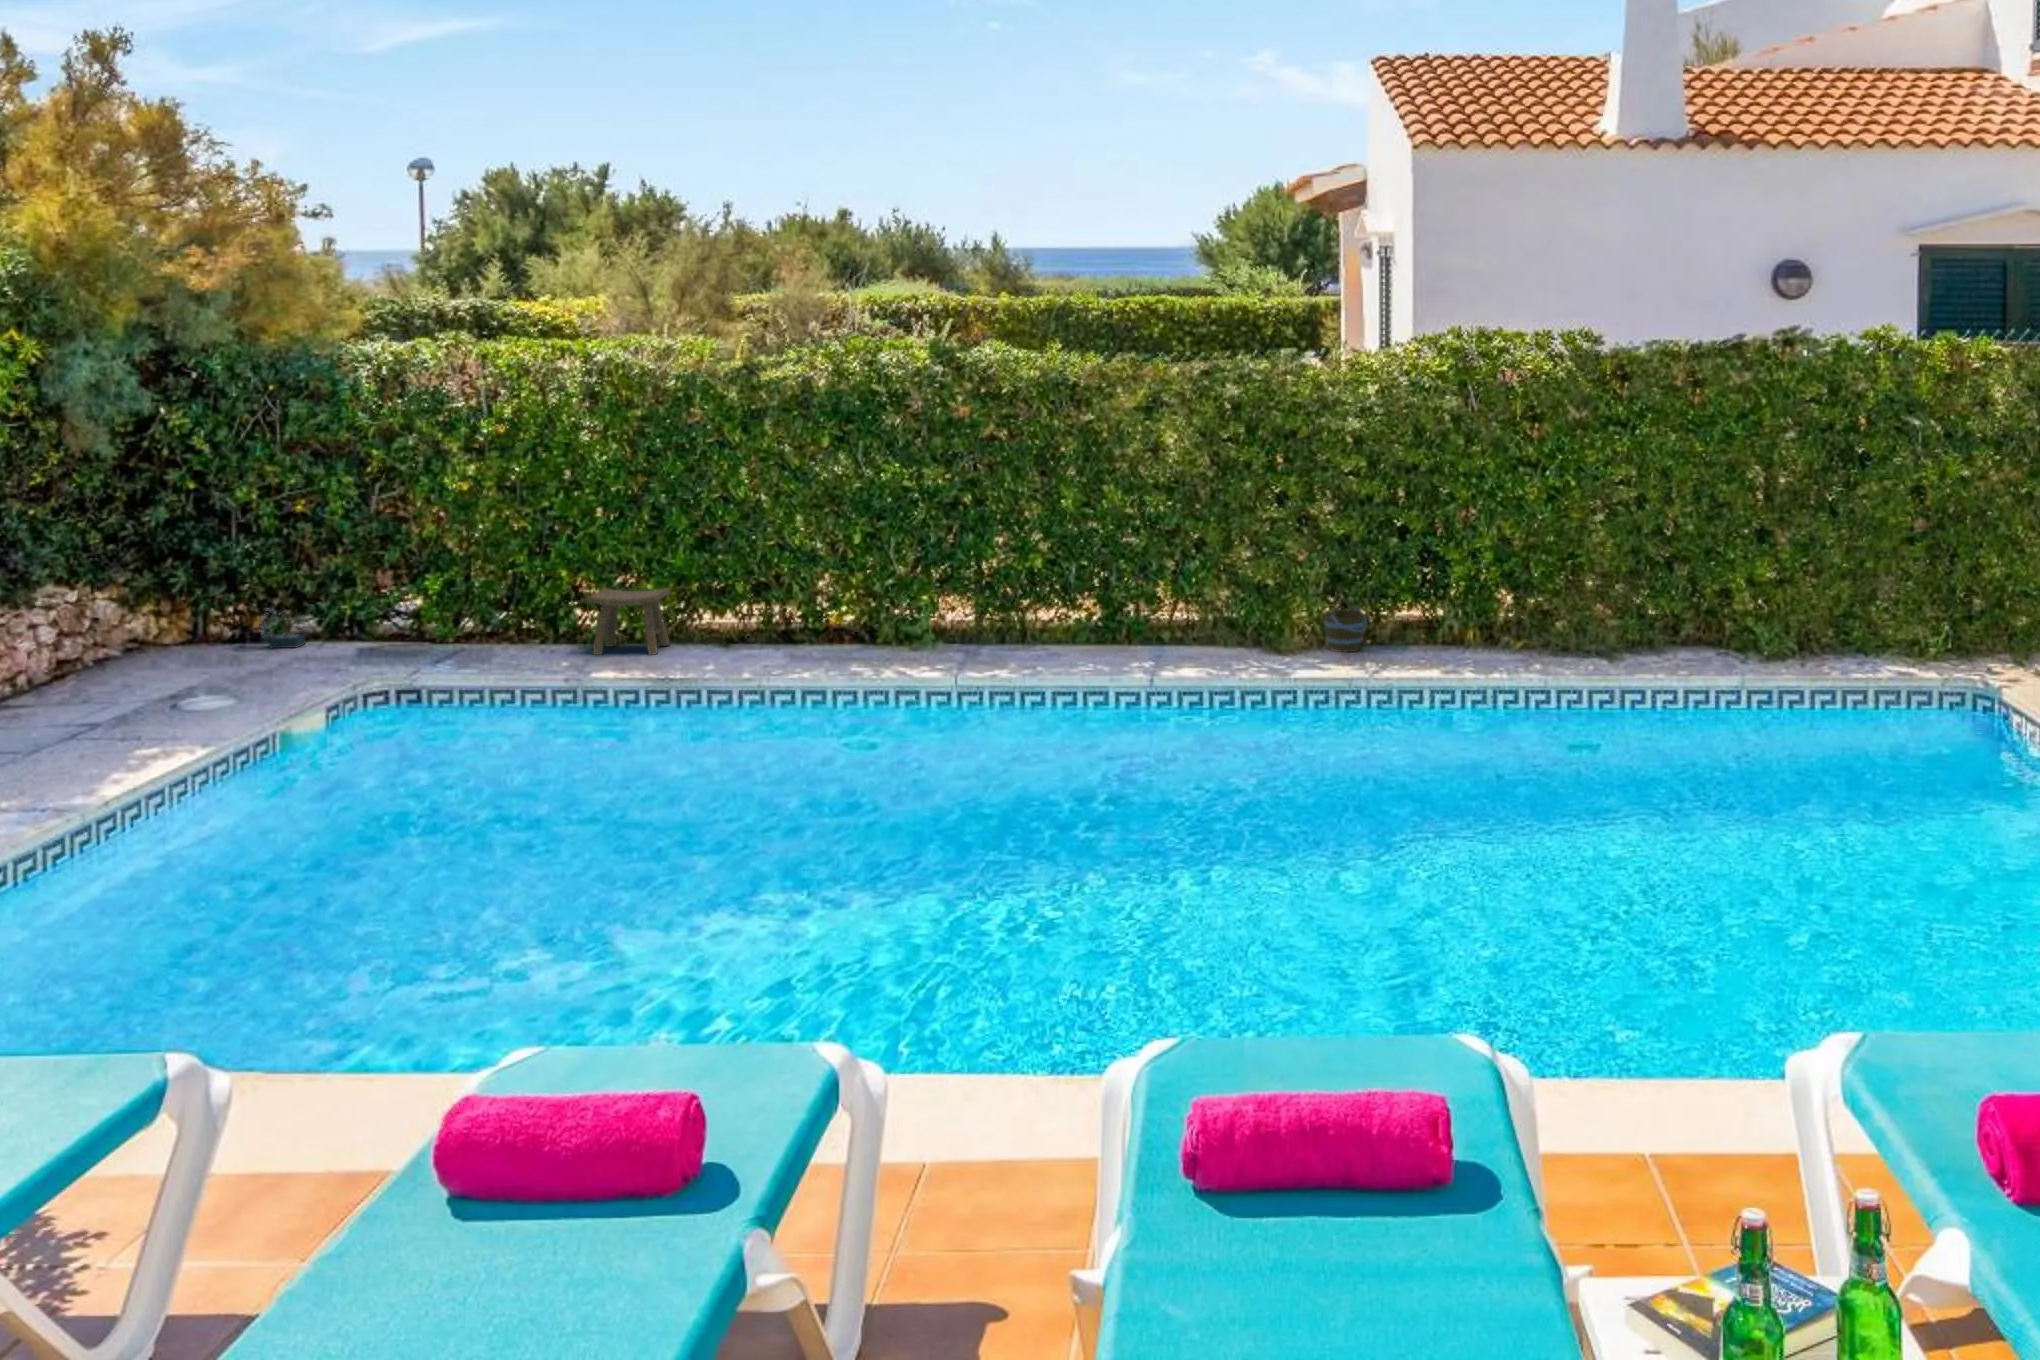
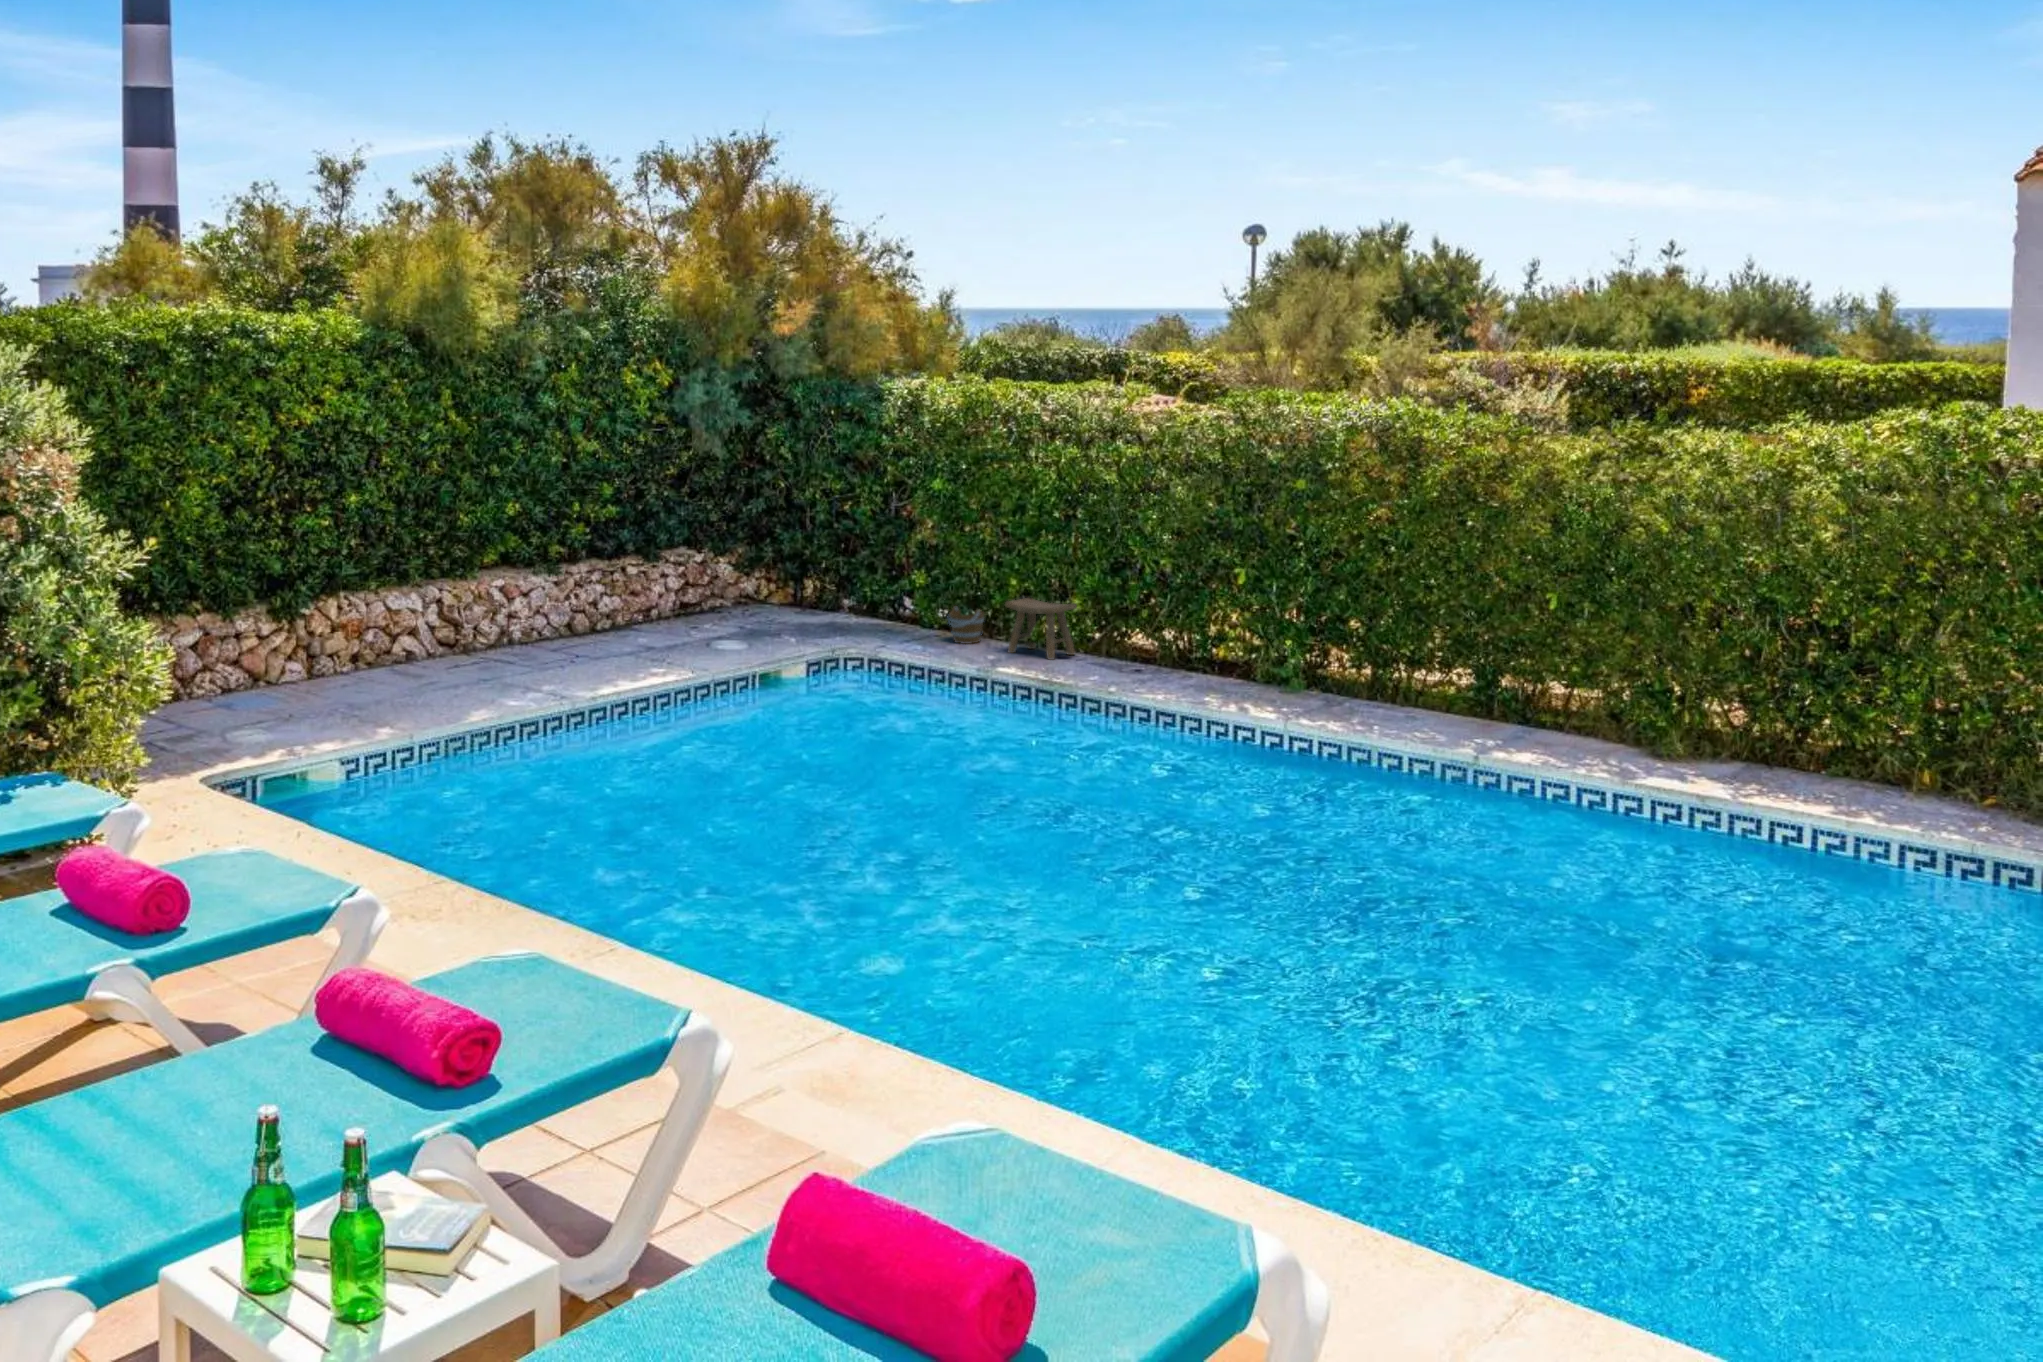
bucket: present [1324,605,1367,652] -> present [948,606,984,644]
decorative plant: present [261,608,310,648] -> none [810,585,847,618]

